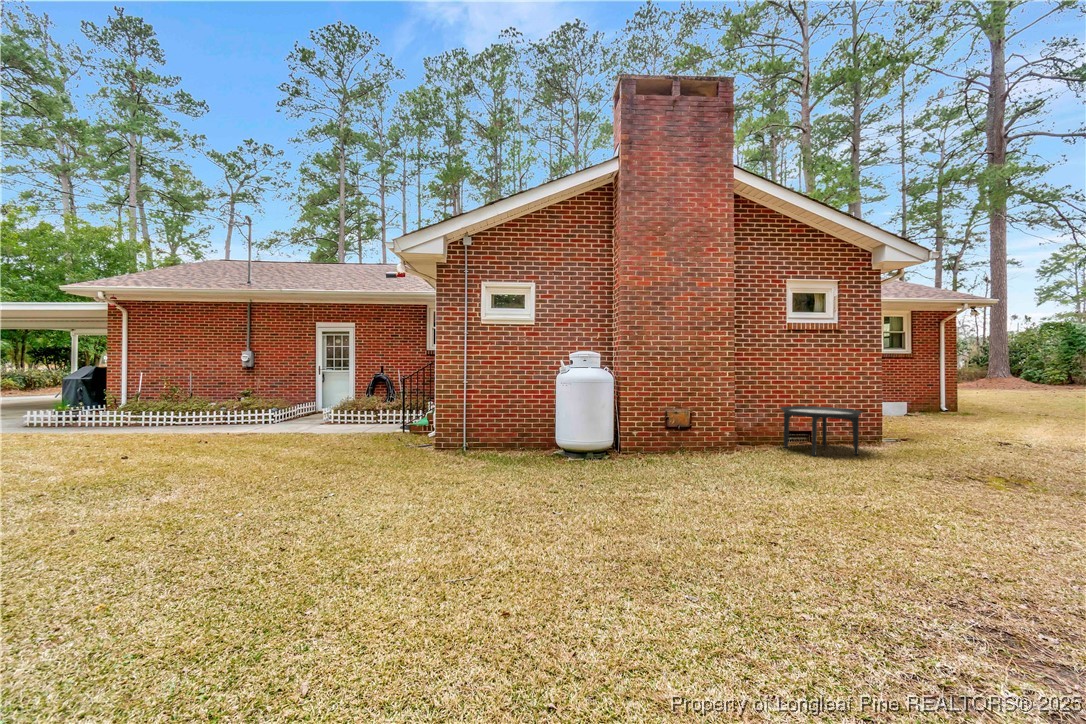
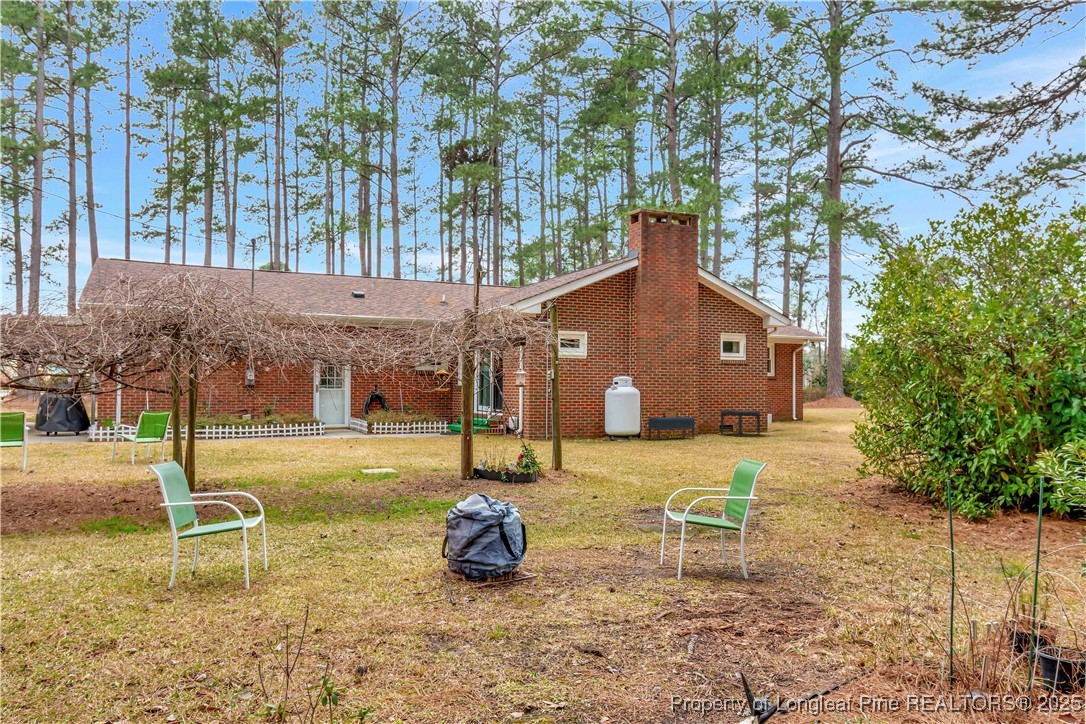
bench: none [631,418,718,460] -> present [647,417,695,440]

